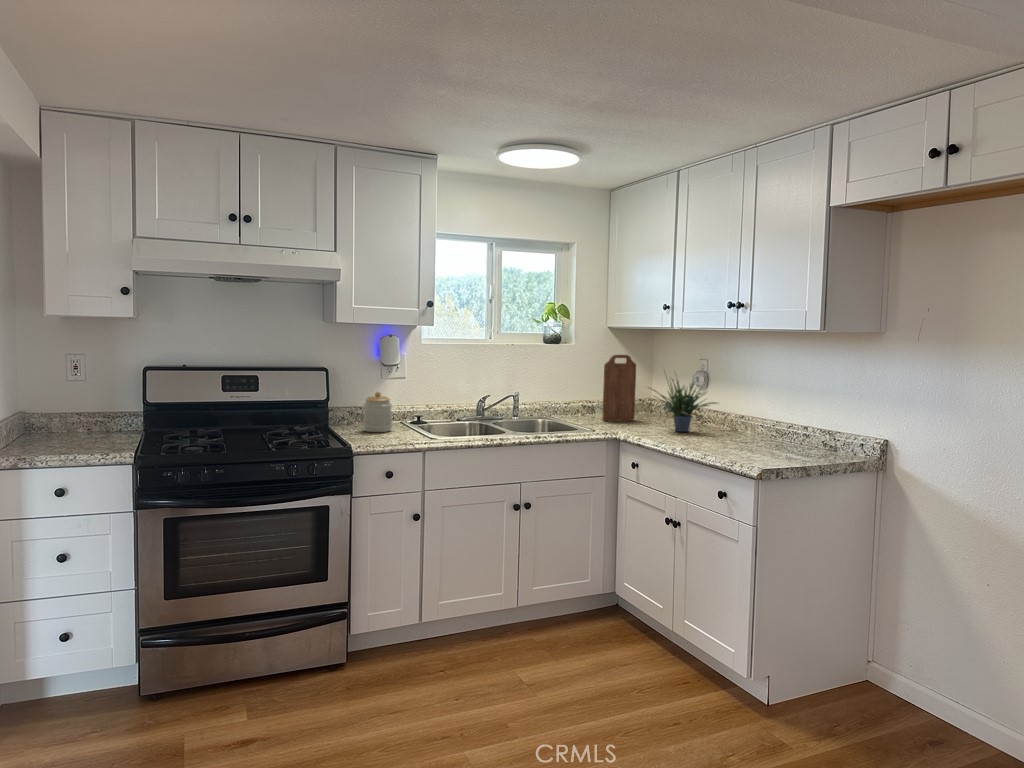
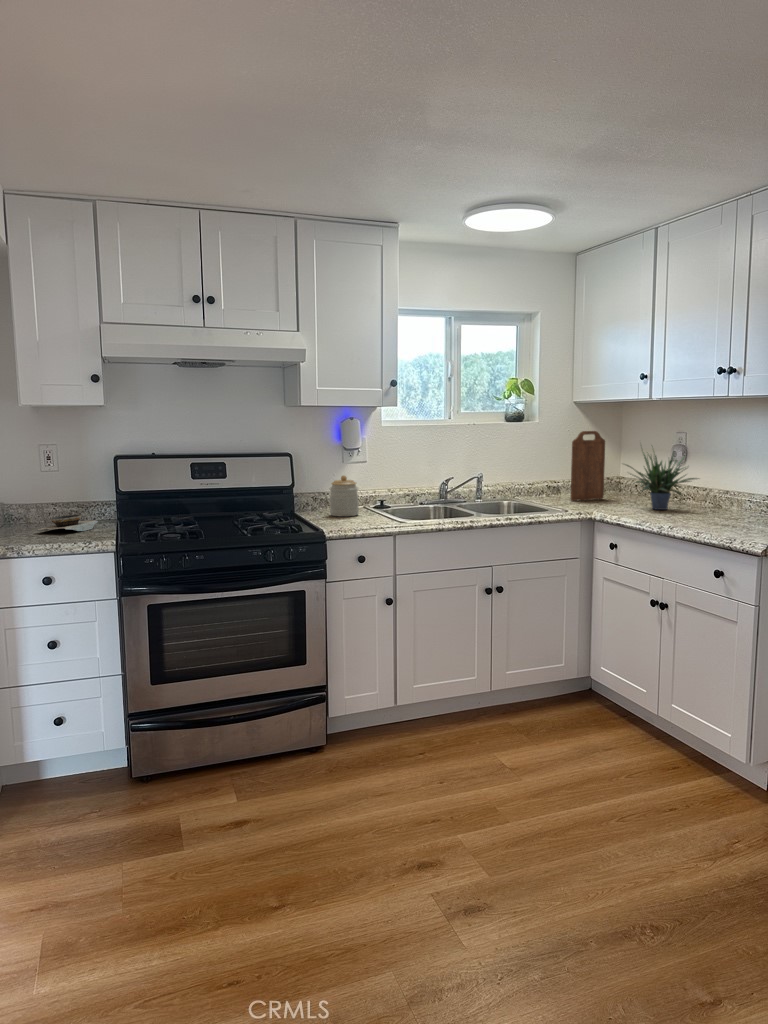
bowl: none [54,425,123,442] -> present [35,514,98,531]

